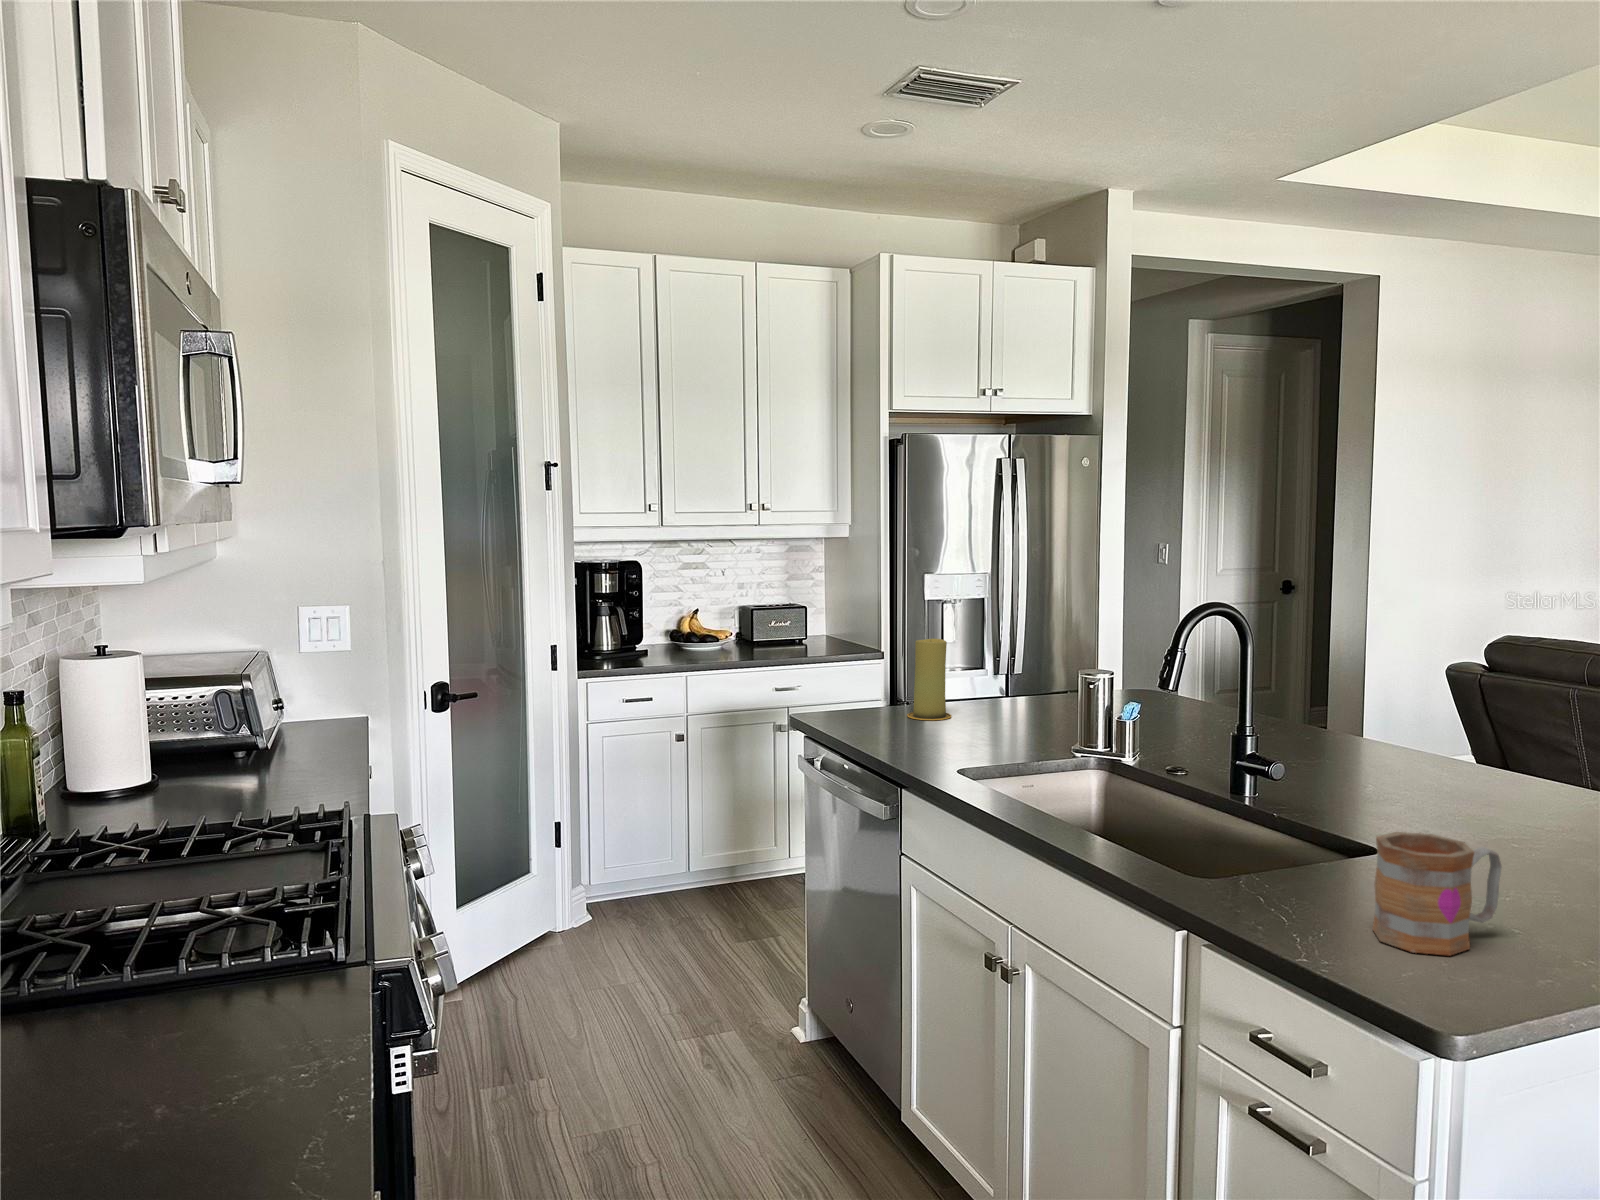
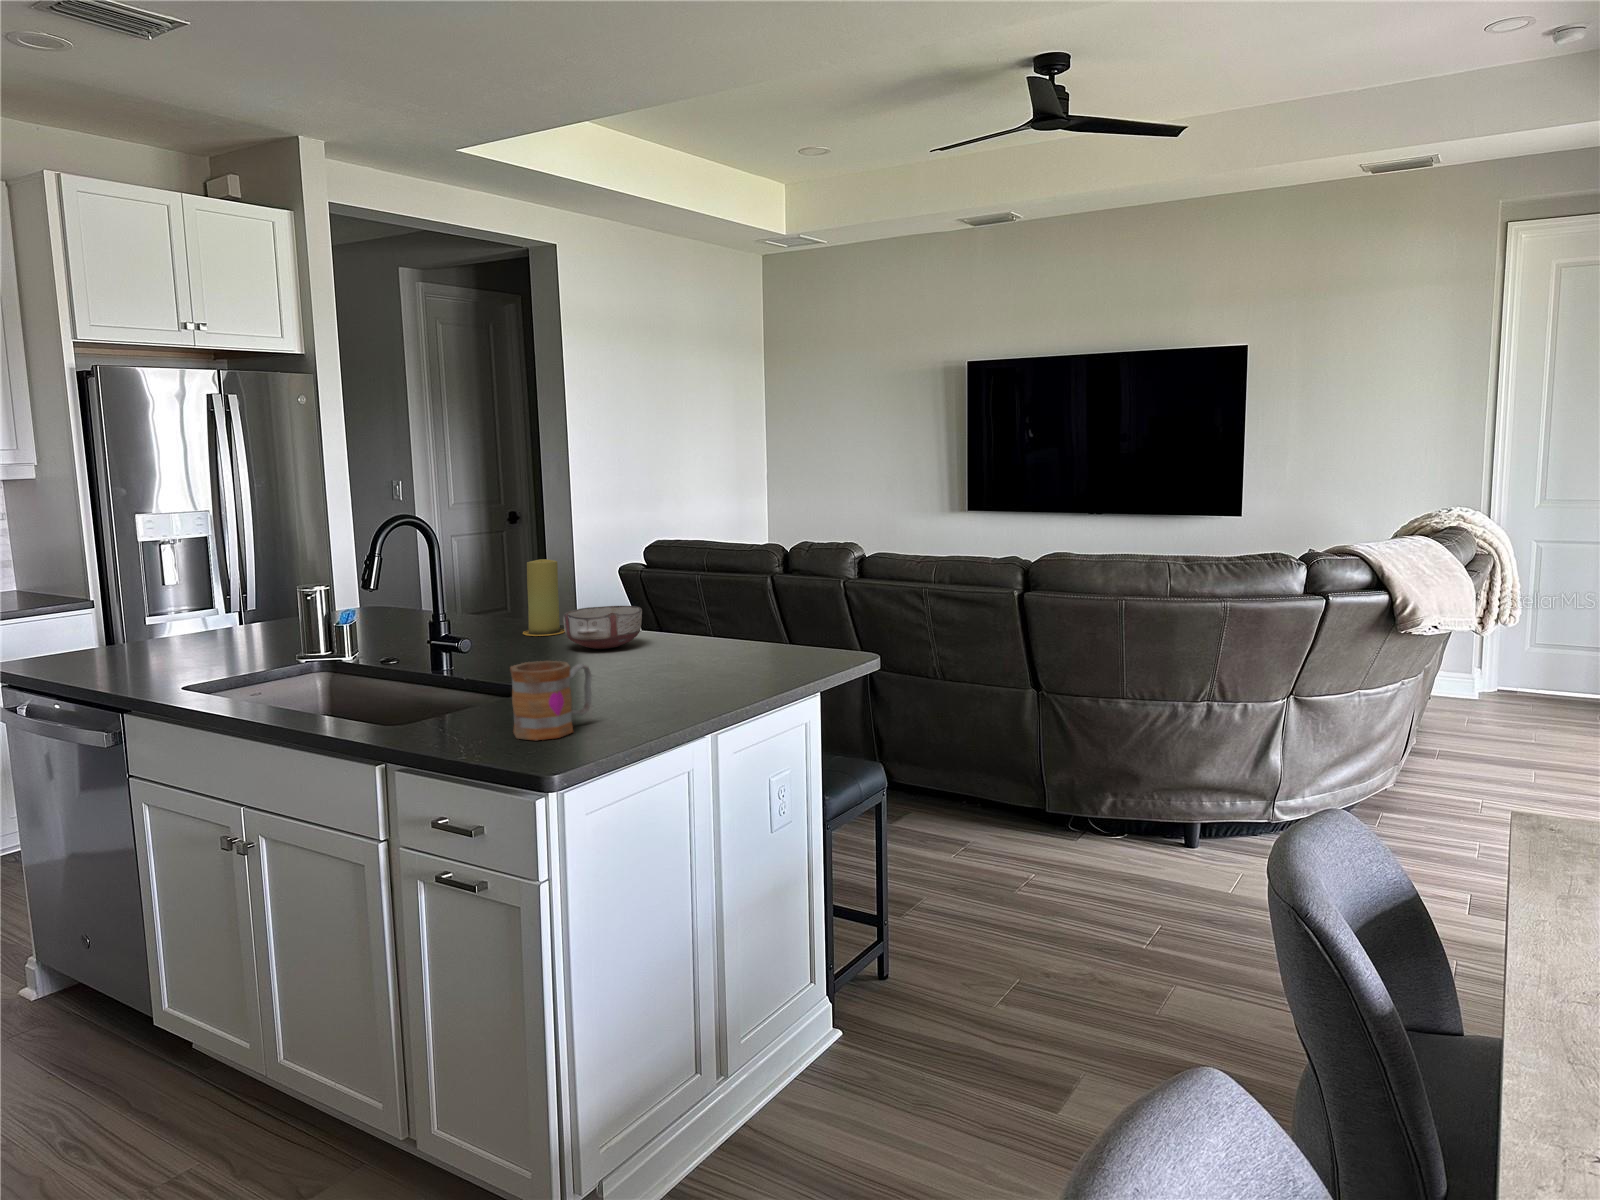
candle: present [907,639,952,720] -> present [523,559,565,636]
ceramic bowl: none [1407,734,1529,796] -> present [563,606,642,649]

